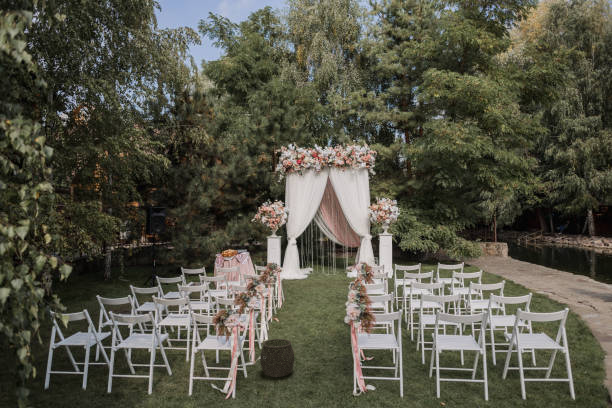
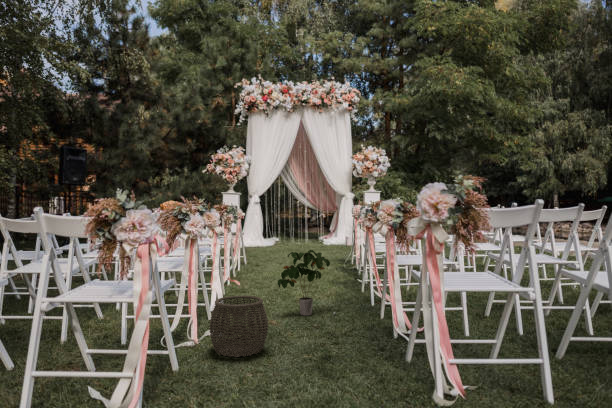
potted plant: none [302,304,338,348] -> present [277,250,330,315]

